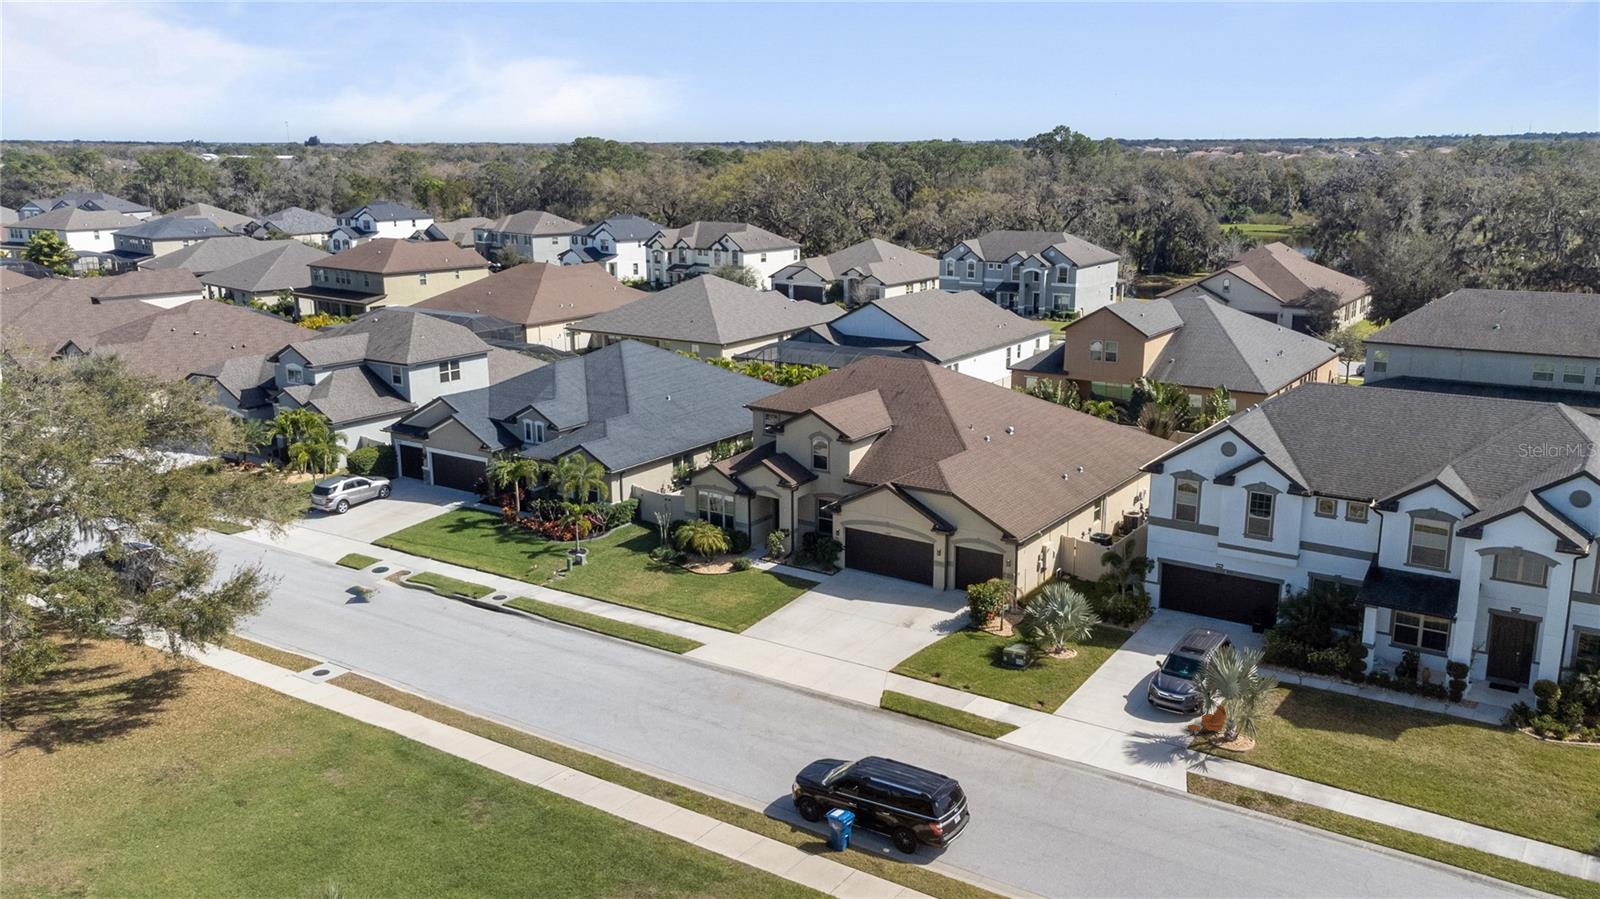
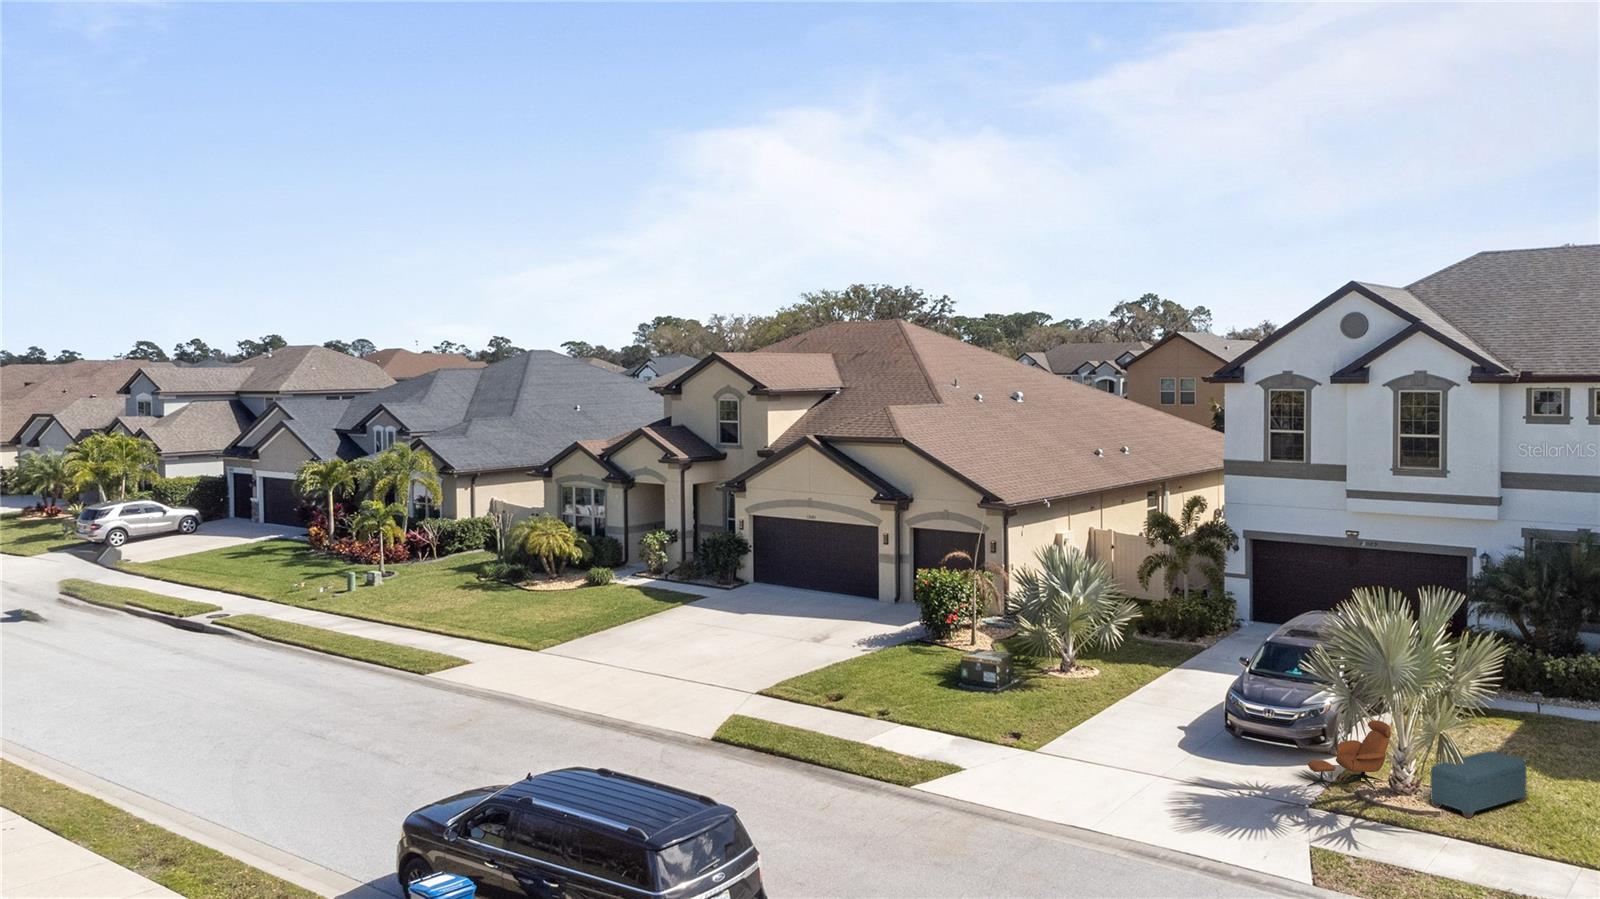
bench: none [1242,722,1286,756] -> present [1431,751,1527,818]

